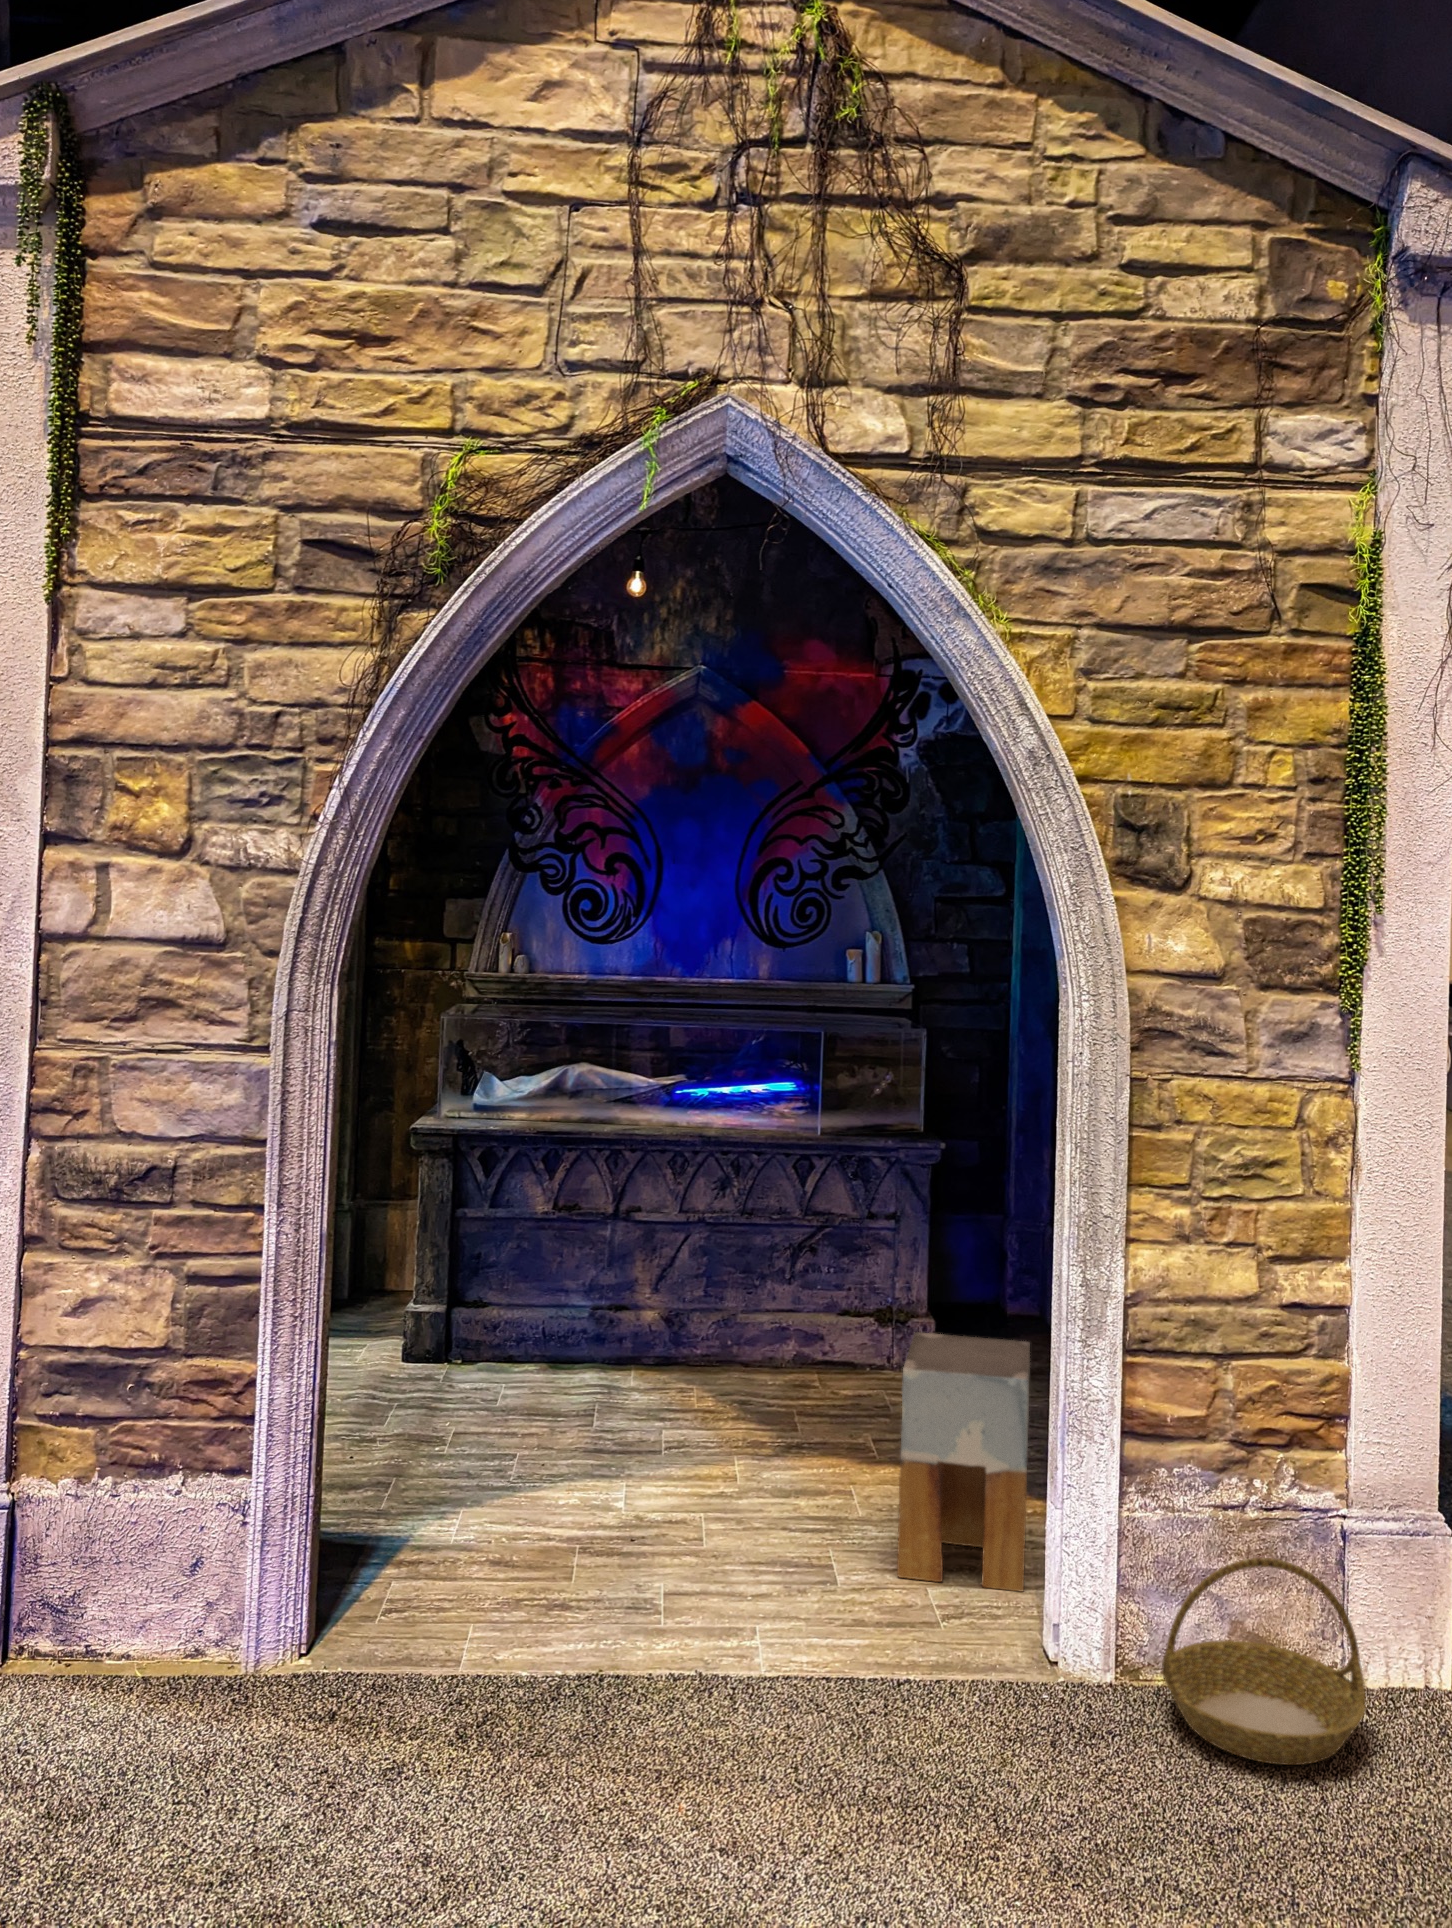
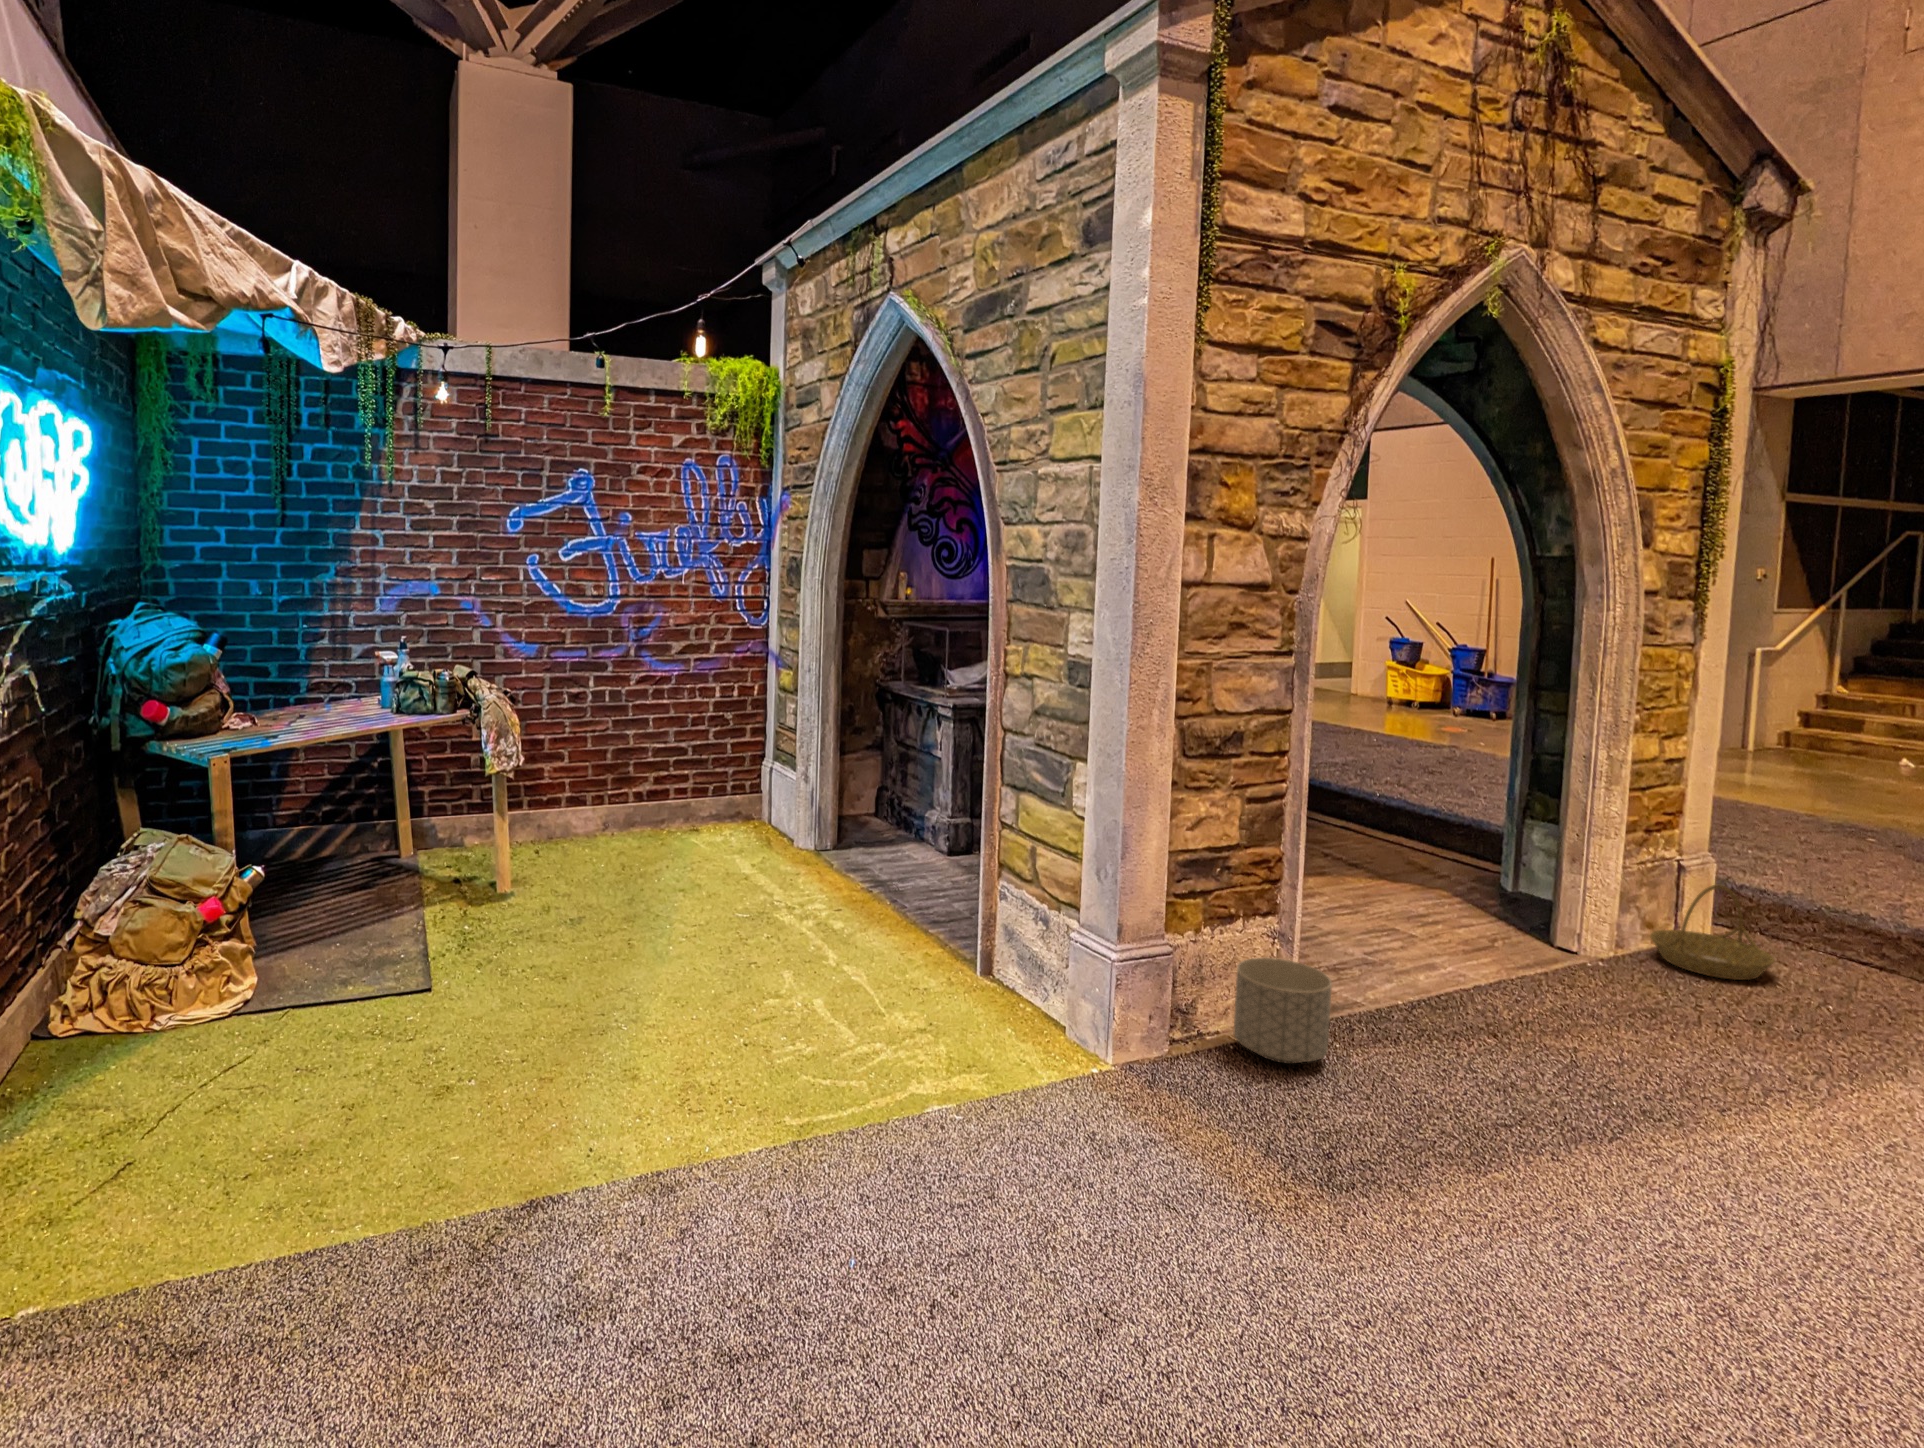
stool: present [897,1332,1030,1591] -> none [1391,798,1510,929]
planter: none [53,1542,207,1722] -> present [1233,958,1332,1064]

